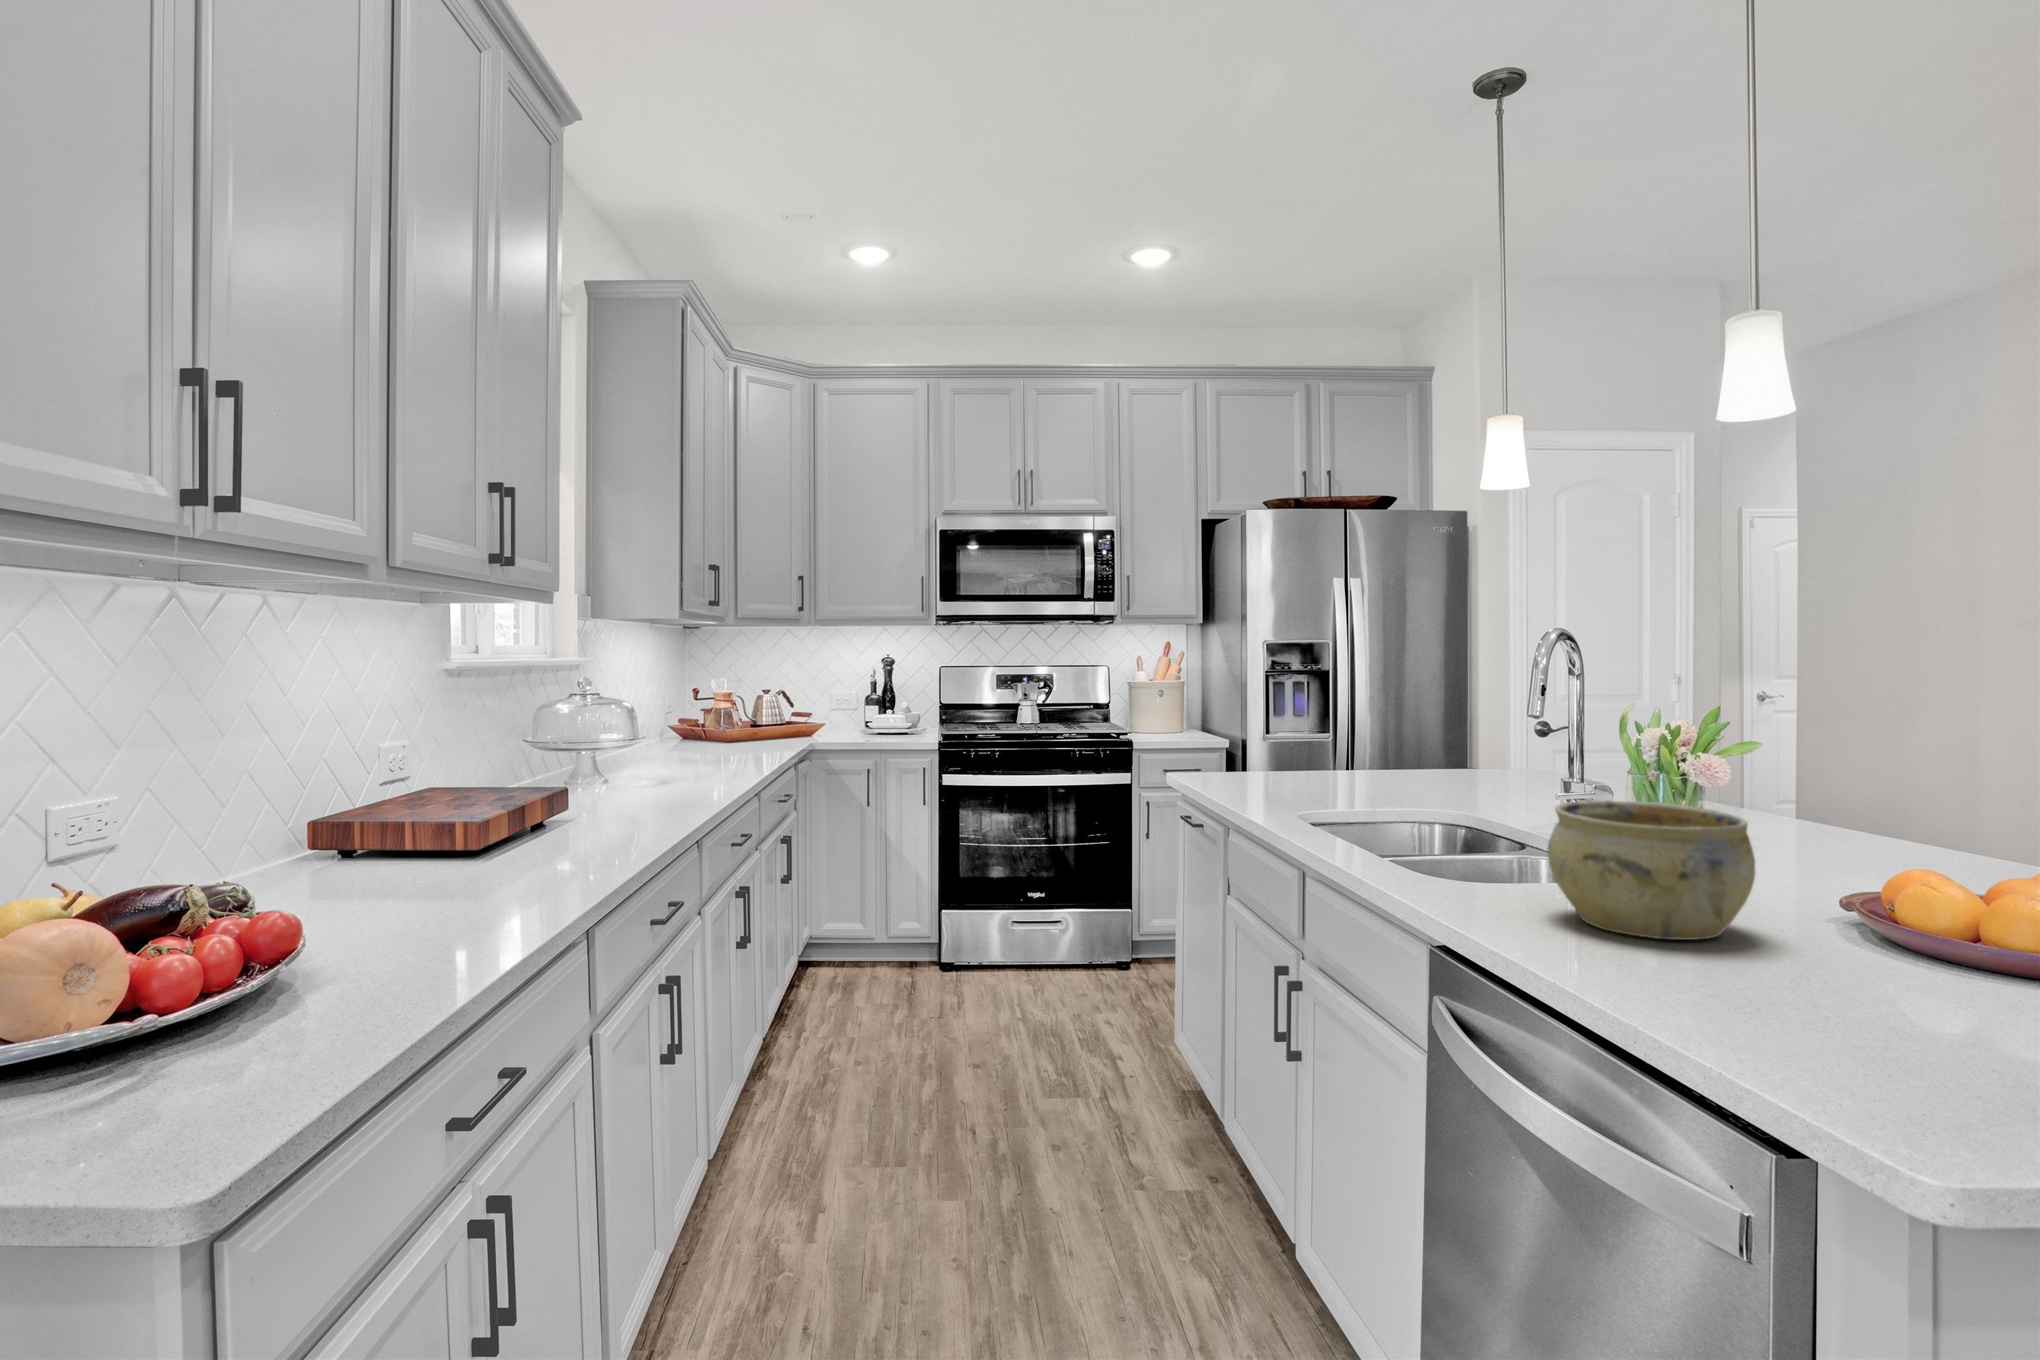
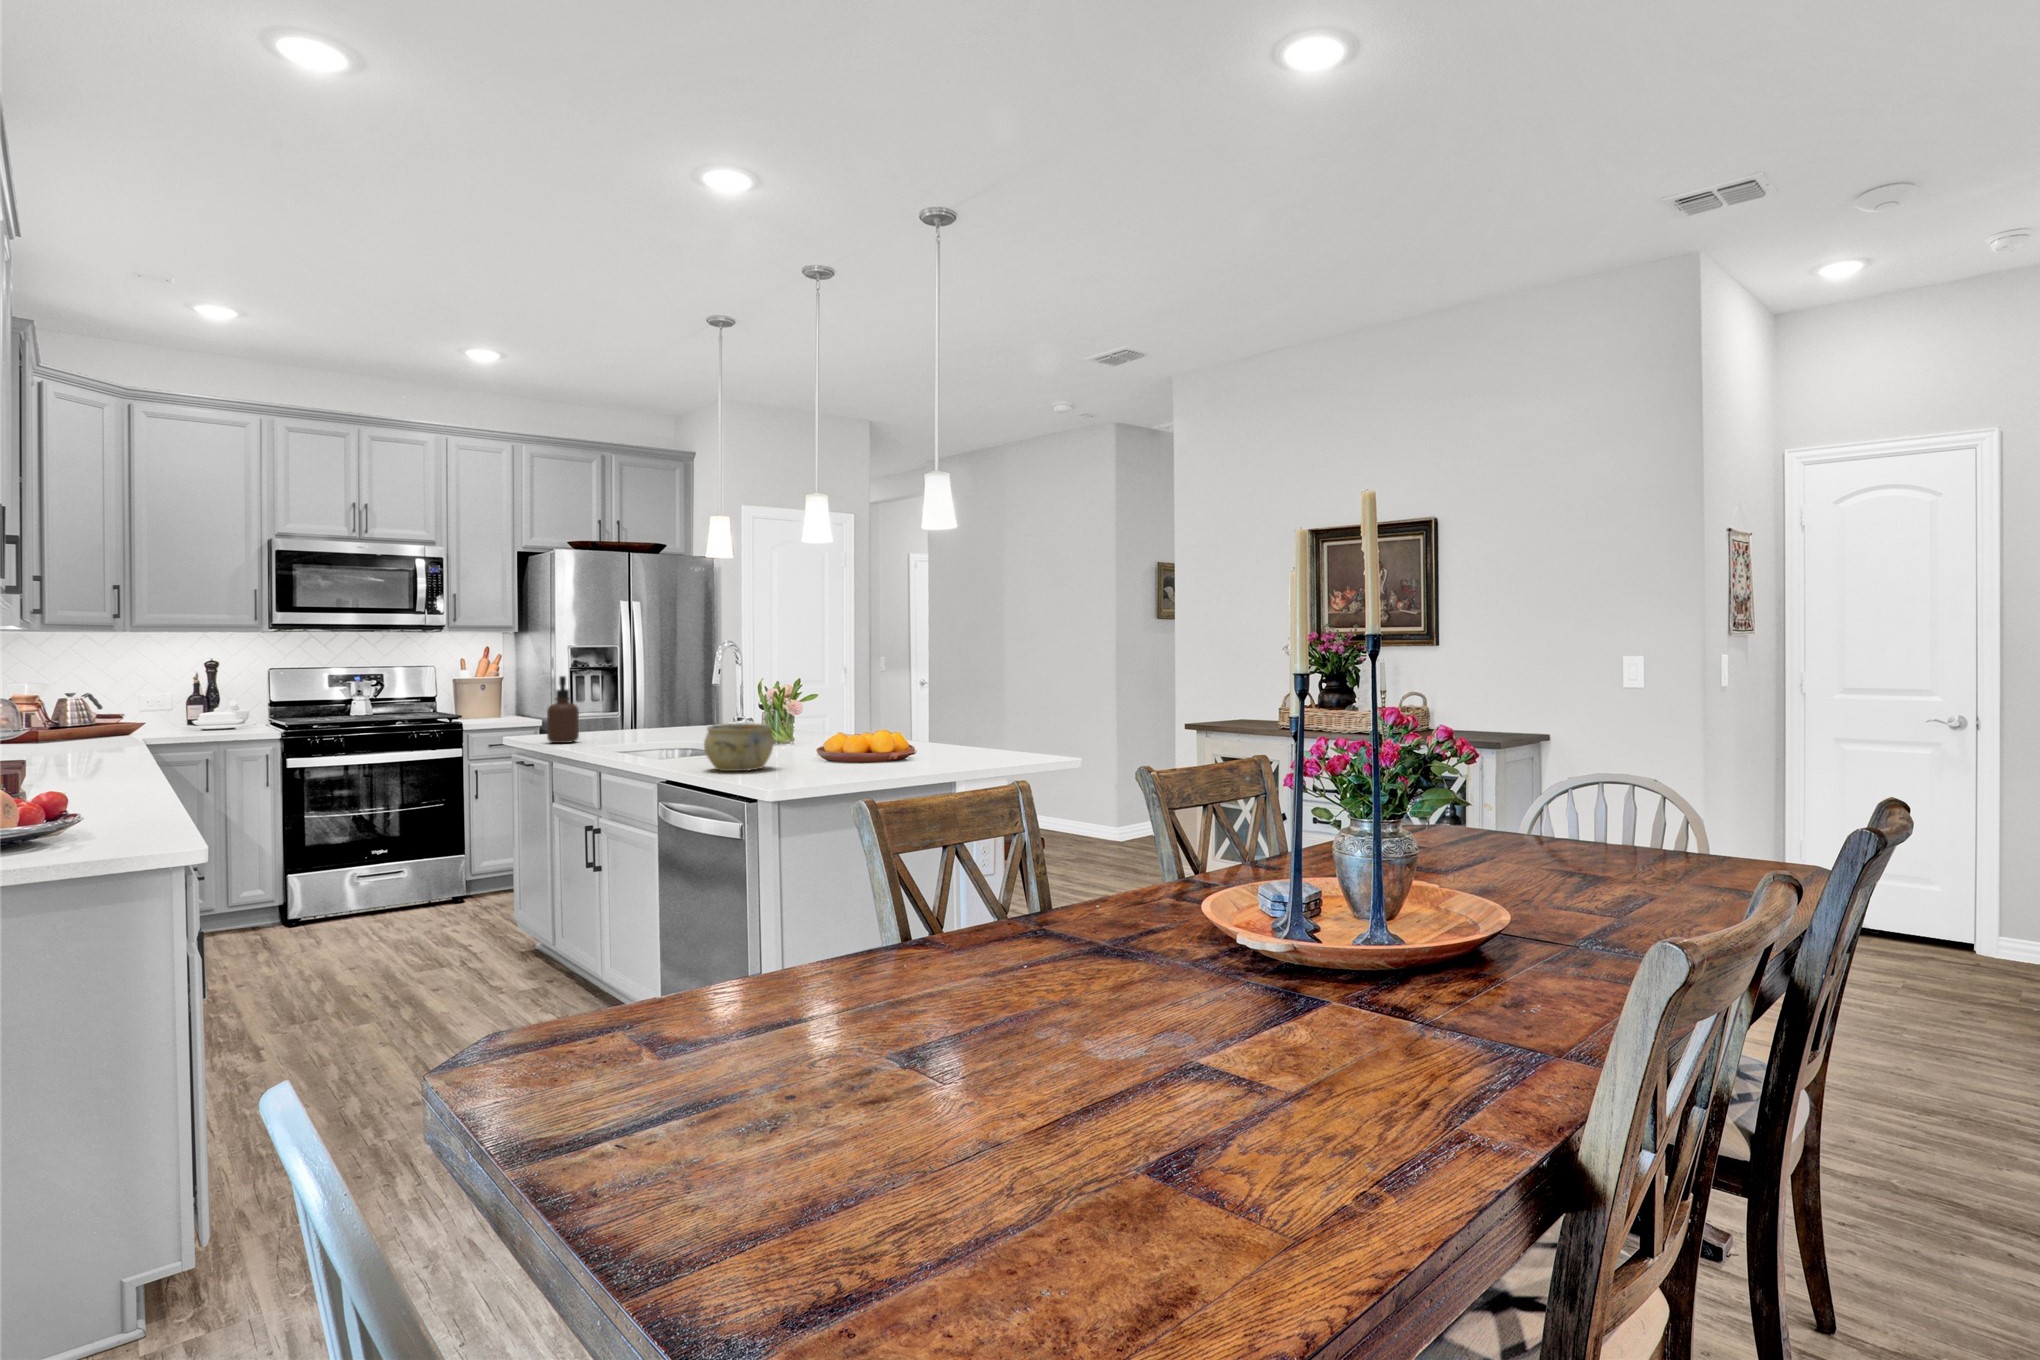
soap dispenser: none [1218,678,1267,789] -> present [547,676,579,743]

